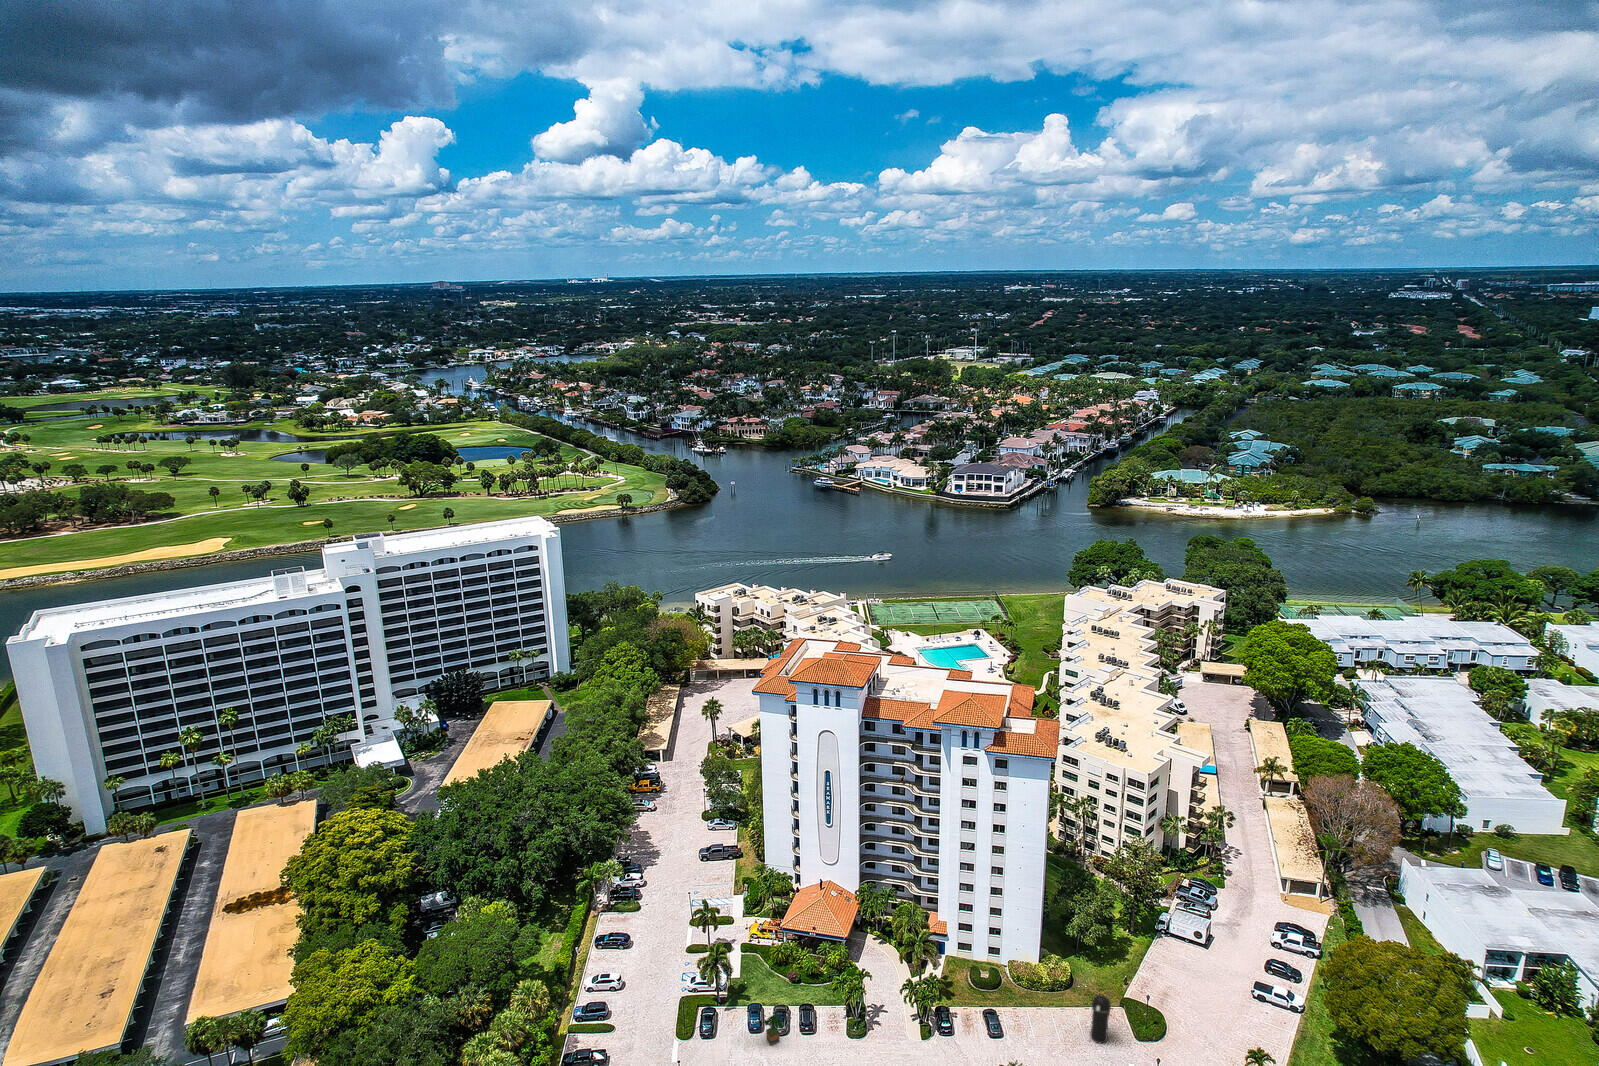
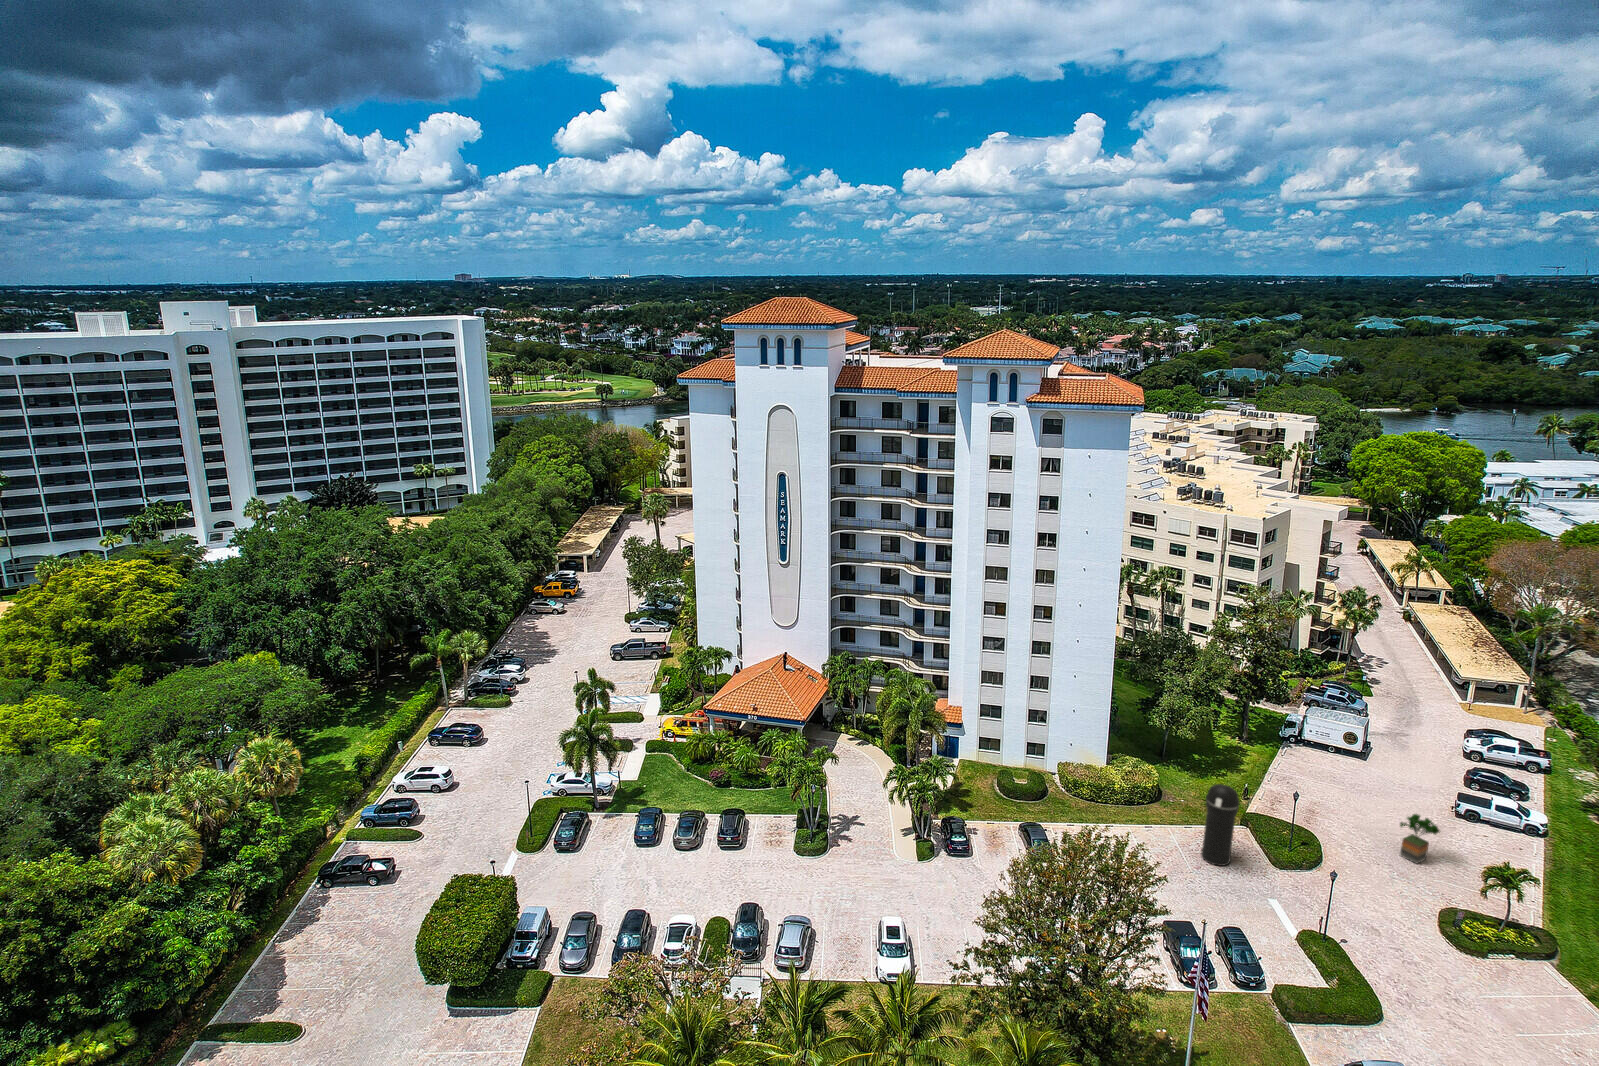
potted tree: present [764,1015,783,1046] -> present [1400,814,1440,863]

